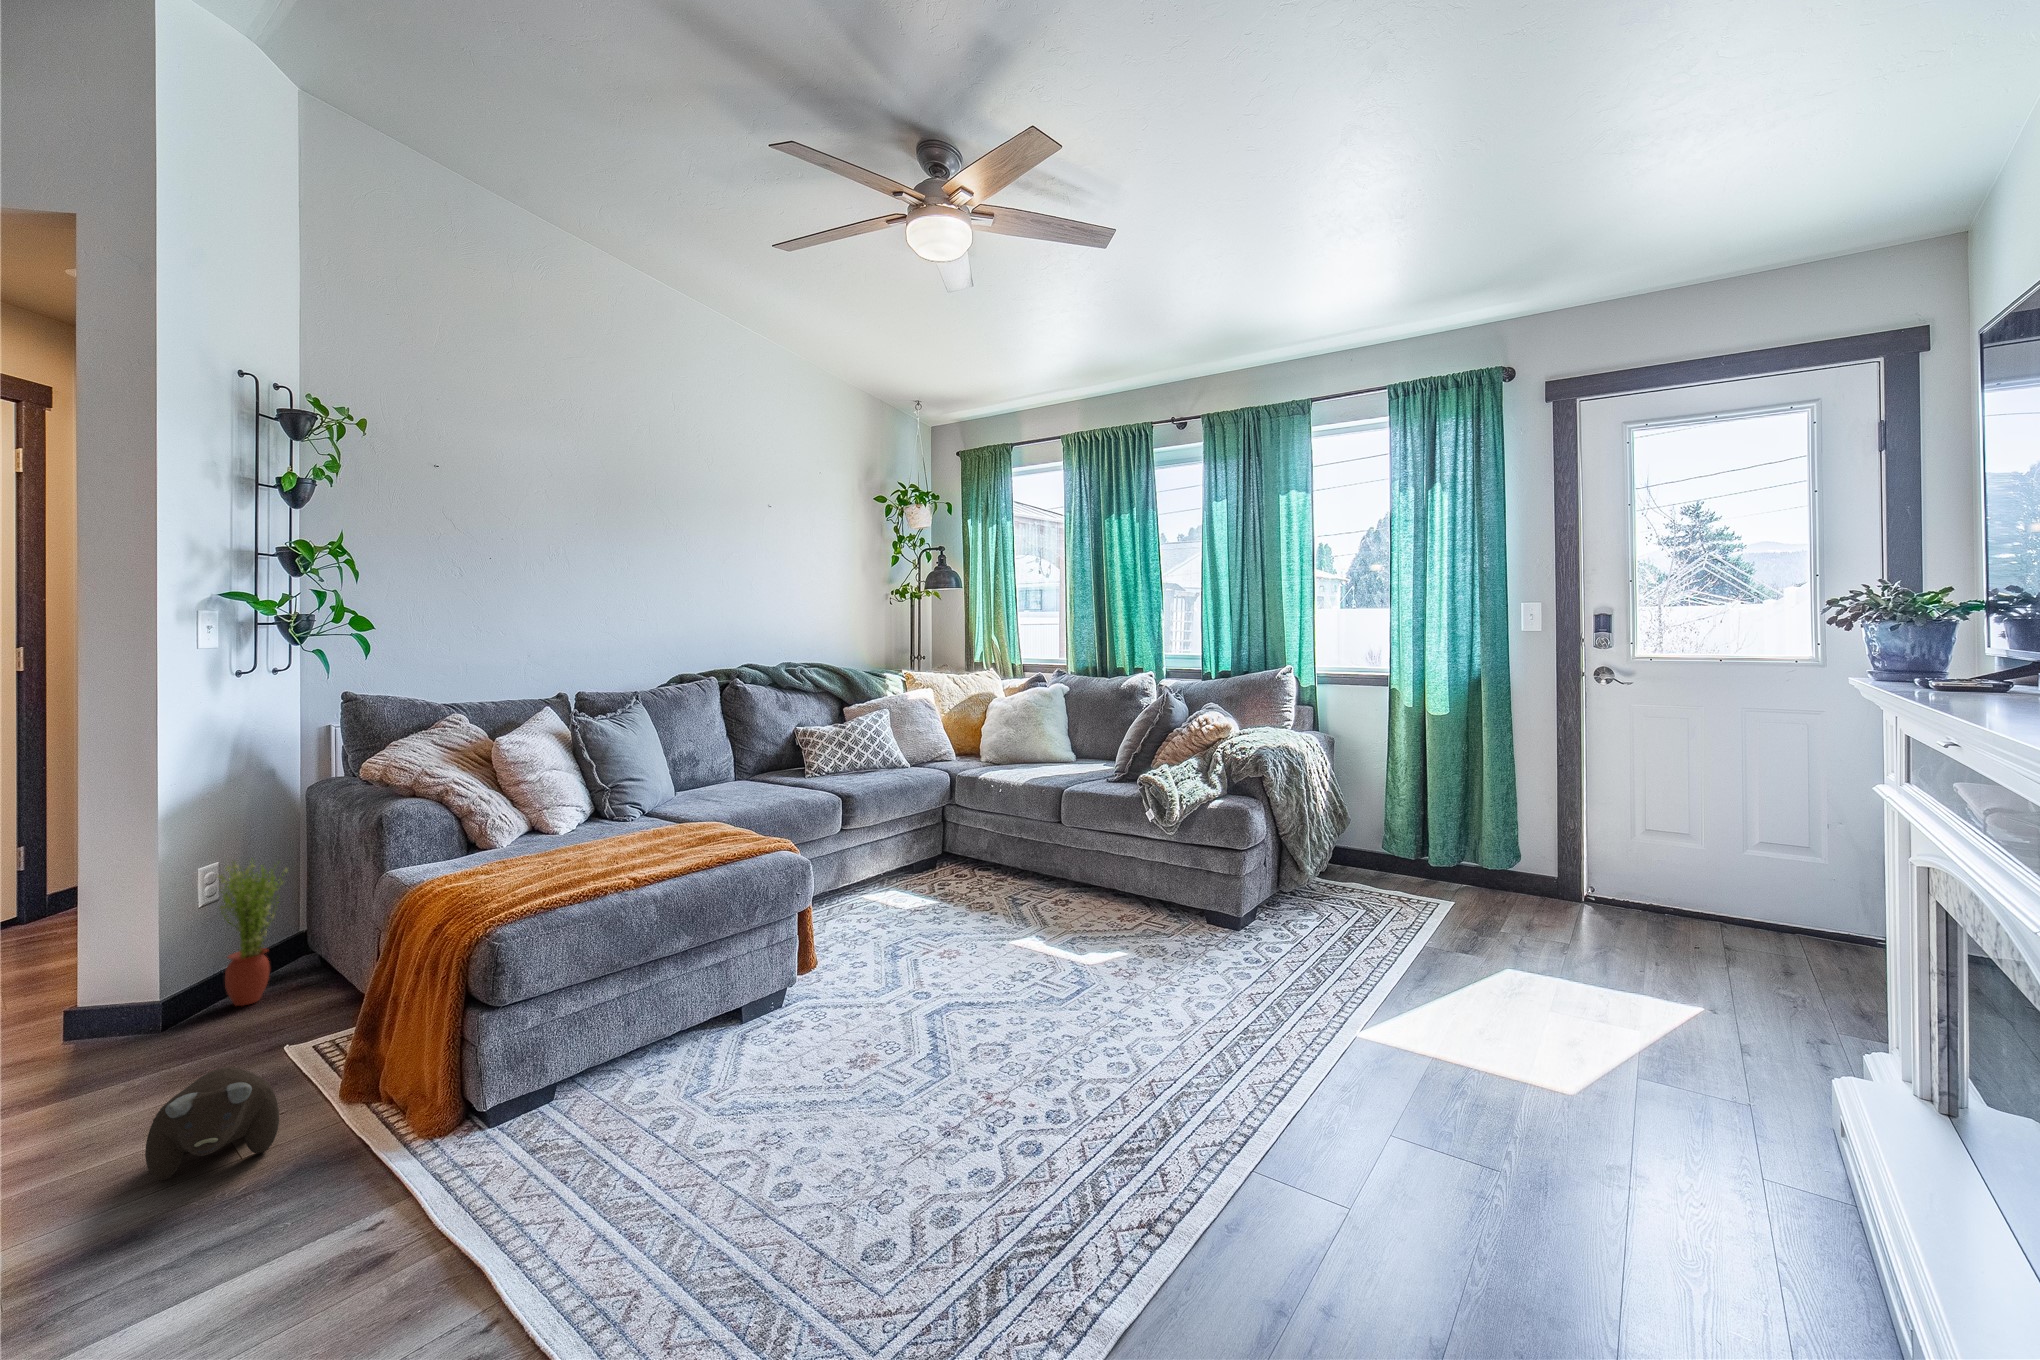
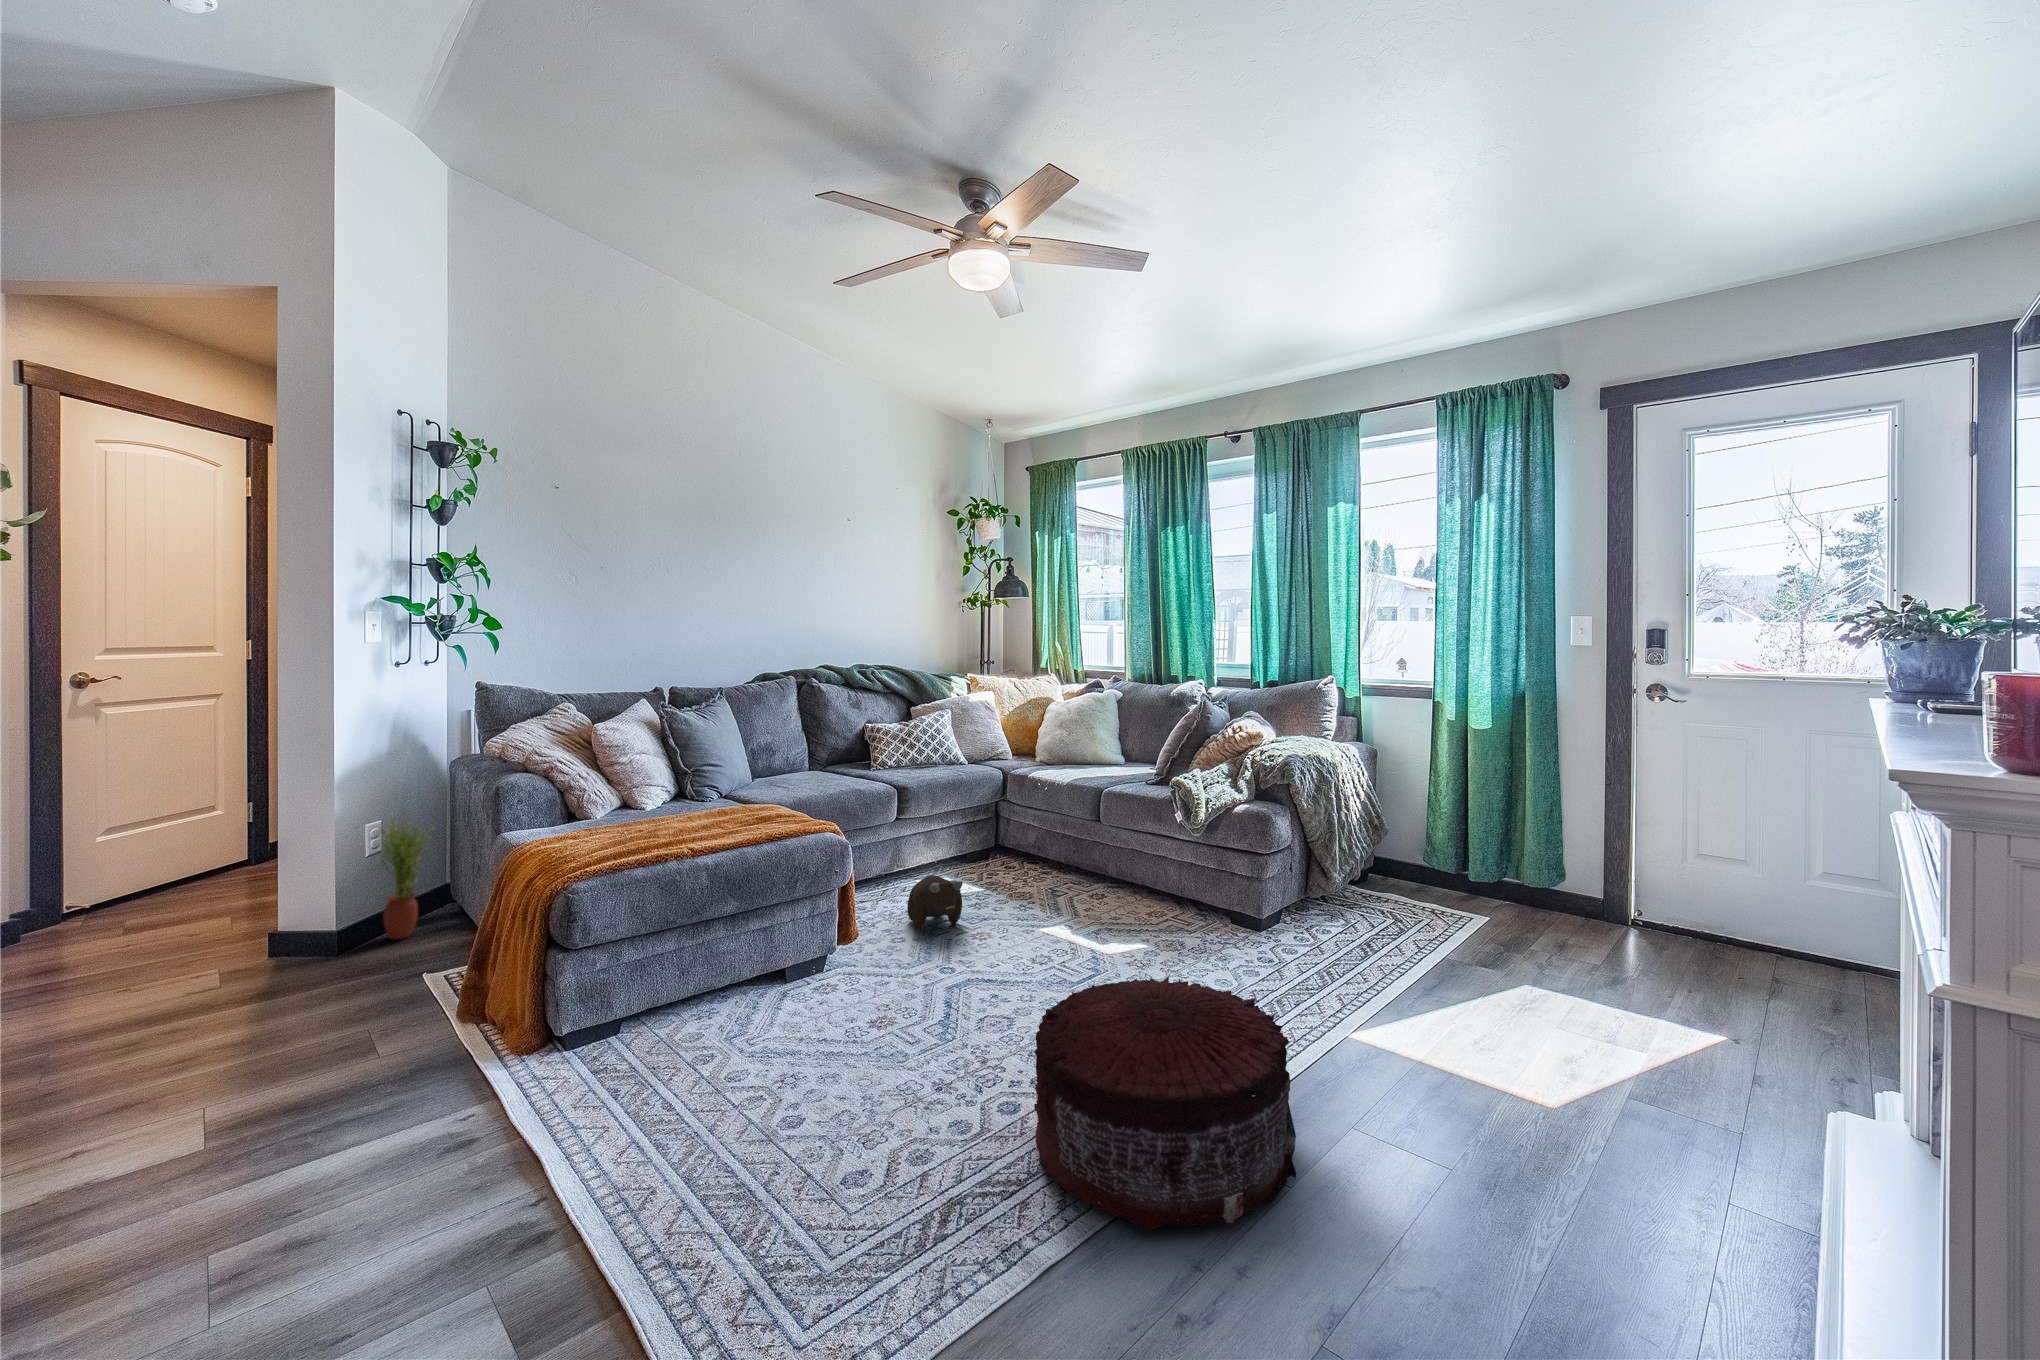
pouf: none [1065,992,1352,1276] -> present [1034,976,1296,1231]
plush toy: present [145,1067,279,1180] -> present [907,875,963,930]

